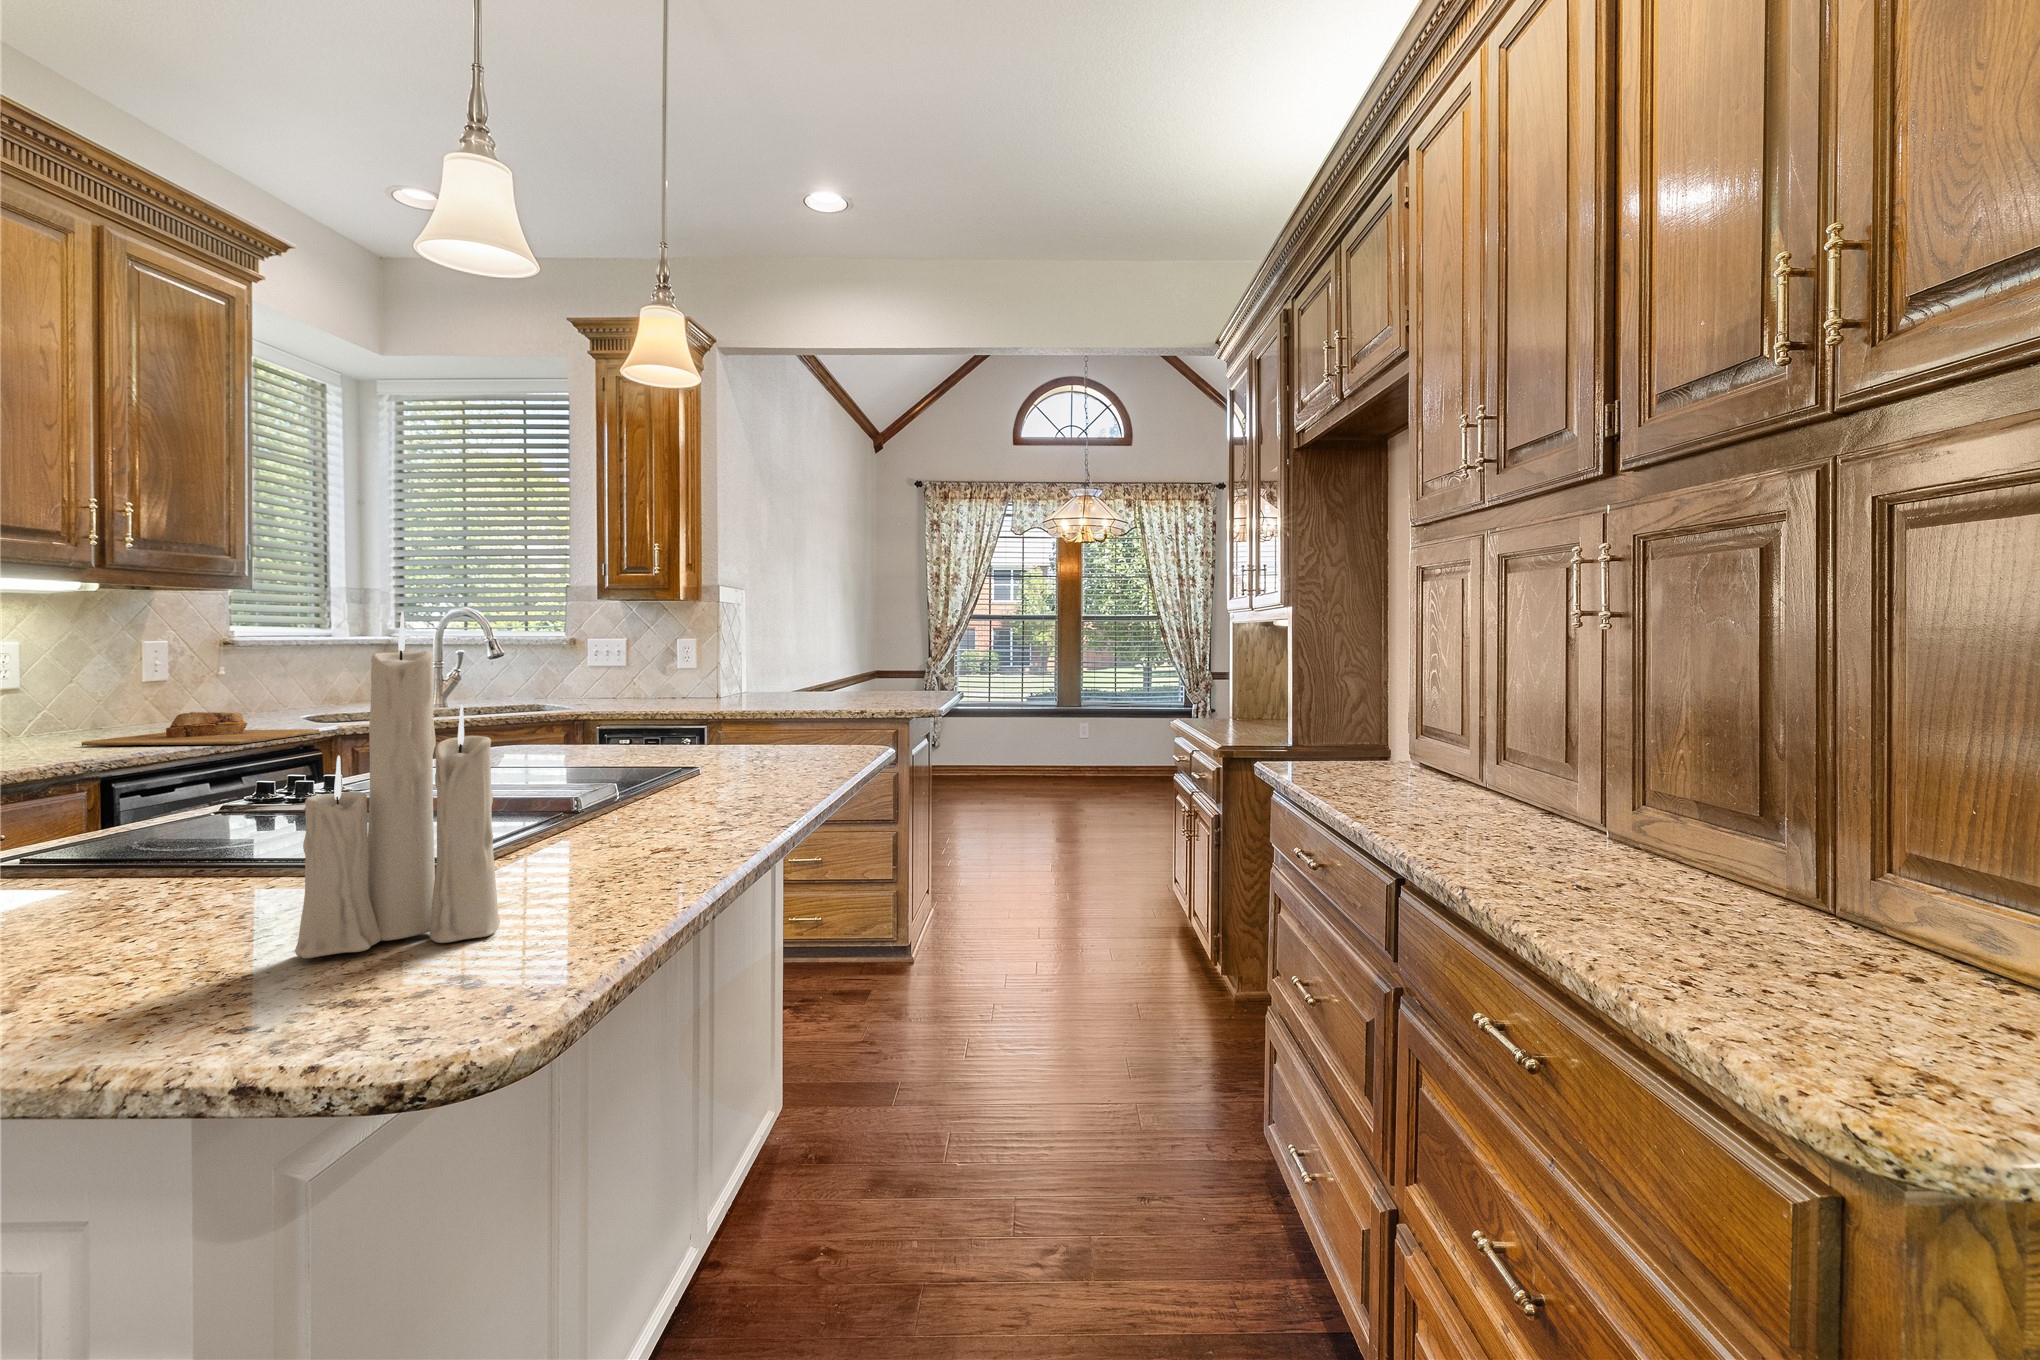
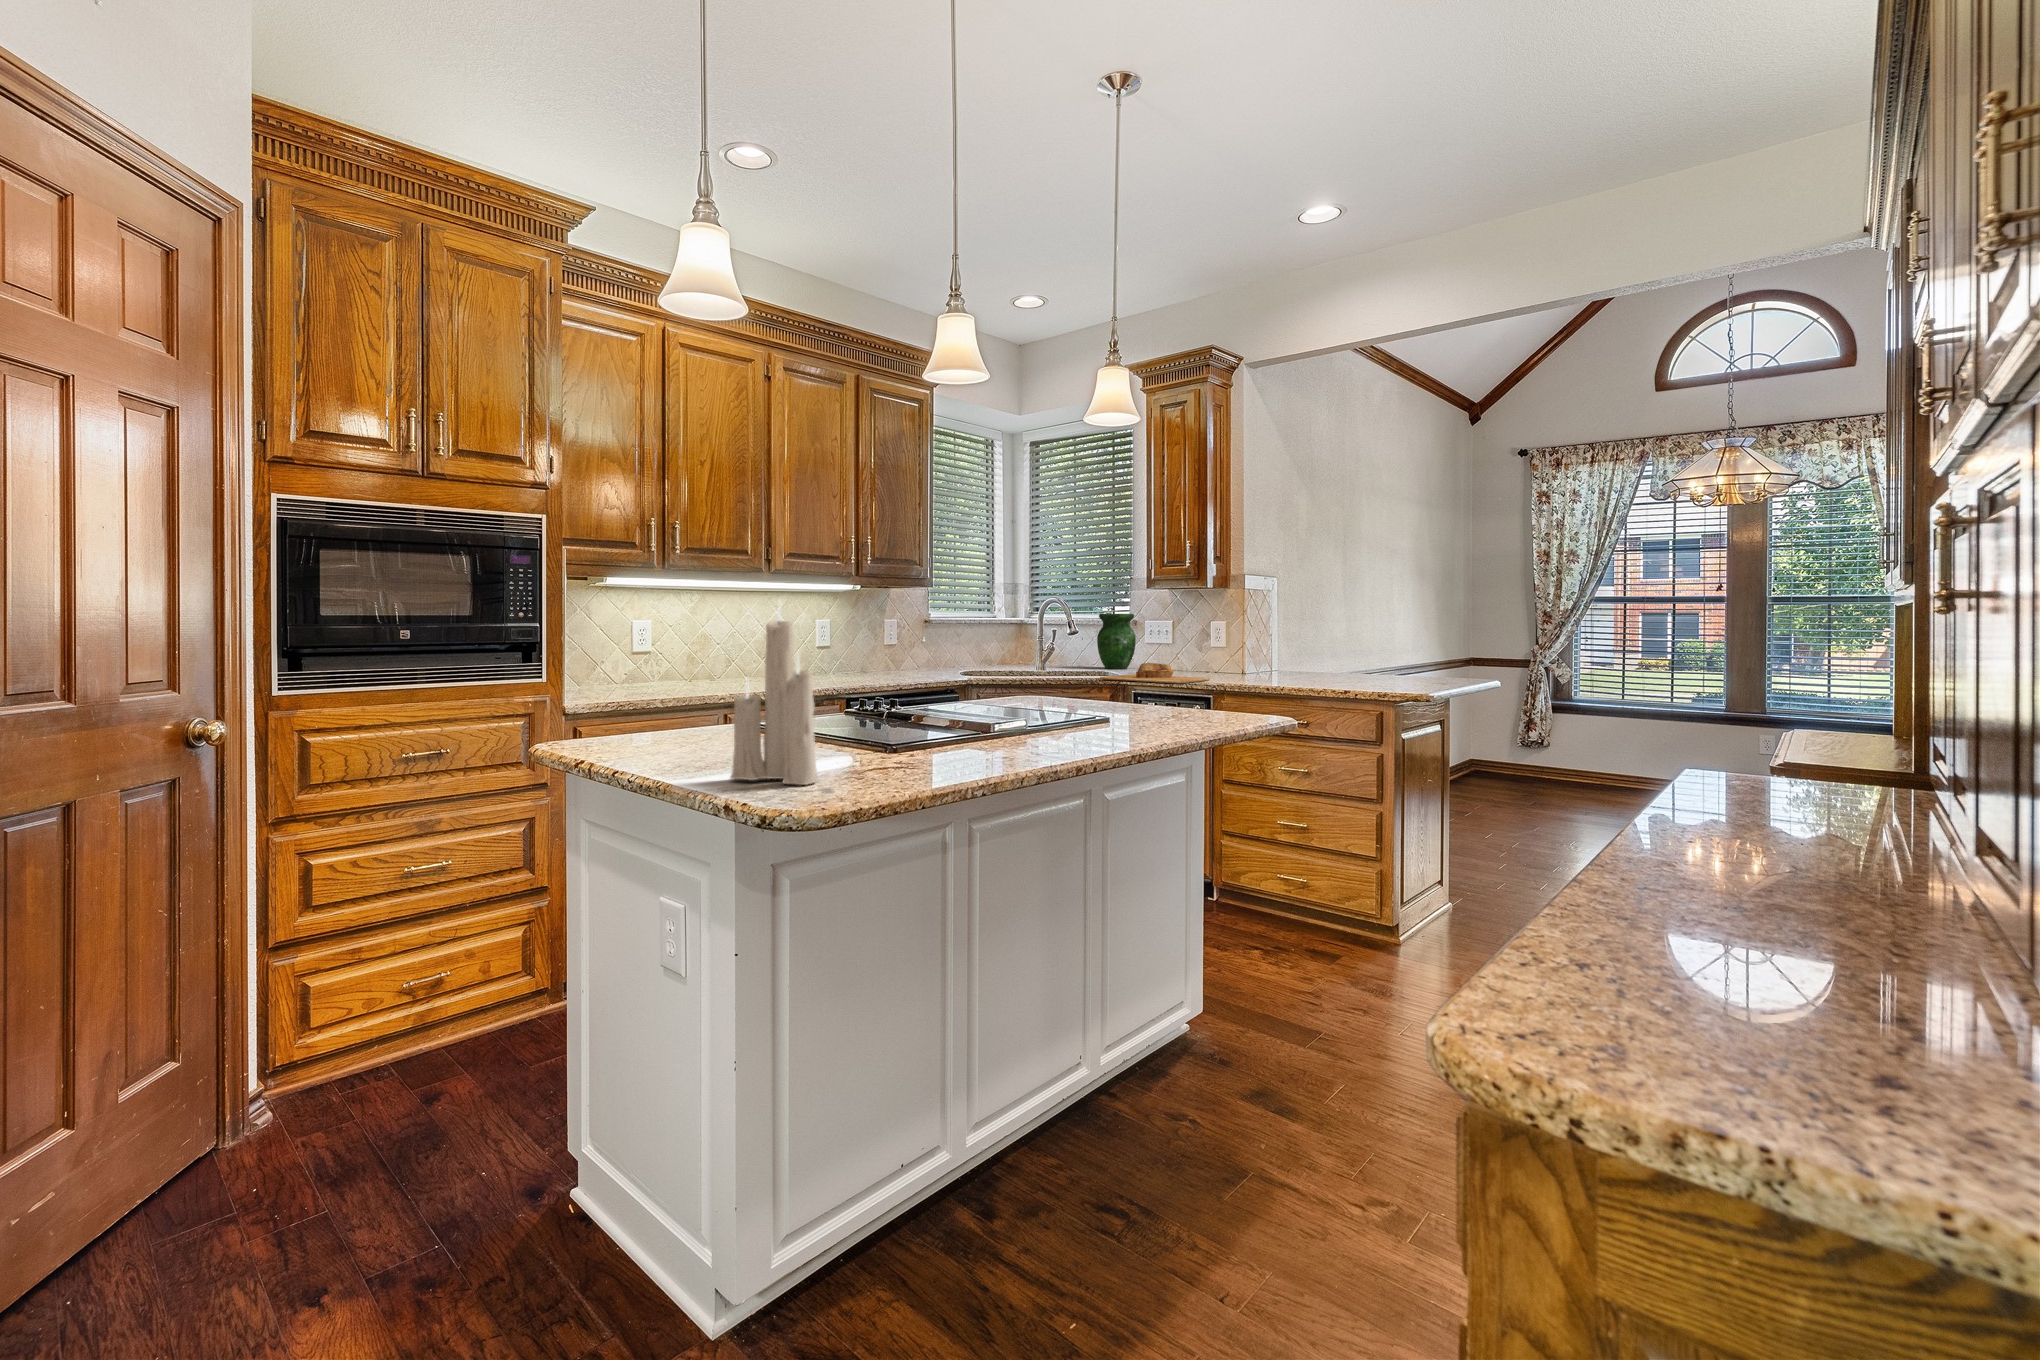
vase: none [513,631,568,701] -> present [1097,614,1136,669]
cutting board: present [82,712,319,746] -> present [1100,663,1210,683]

